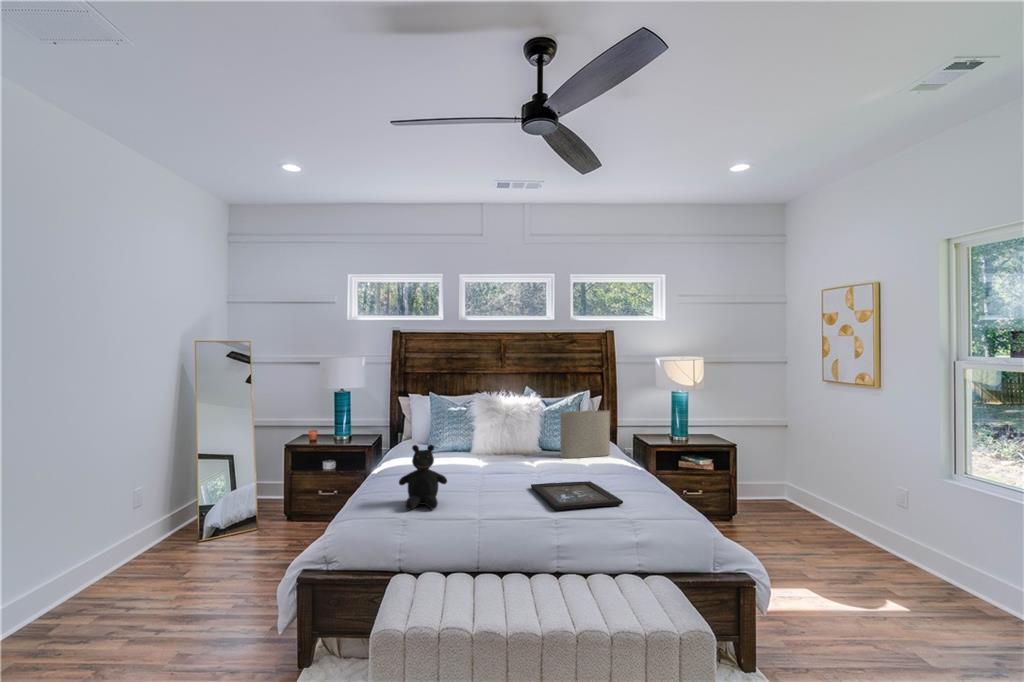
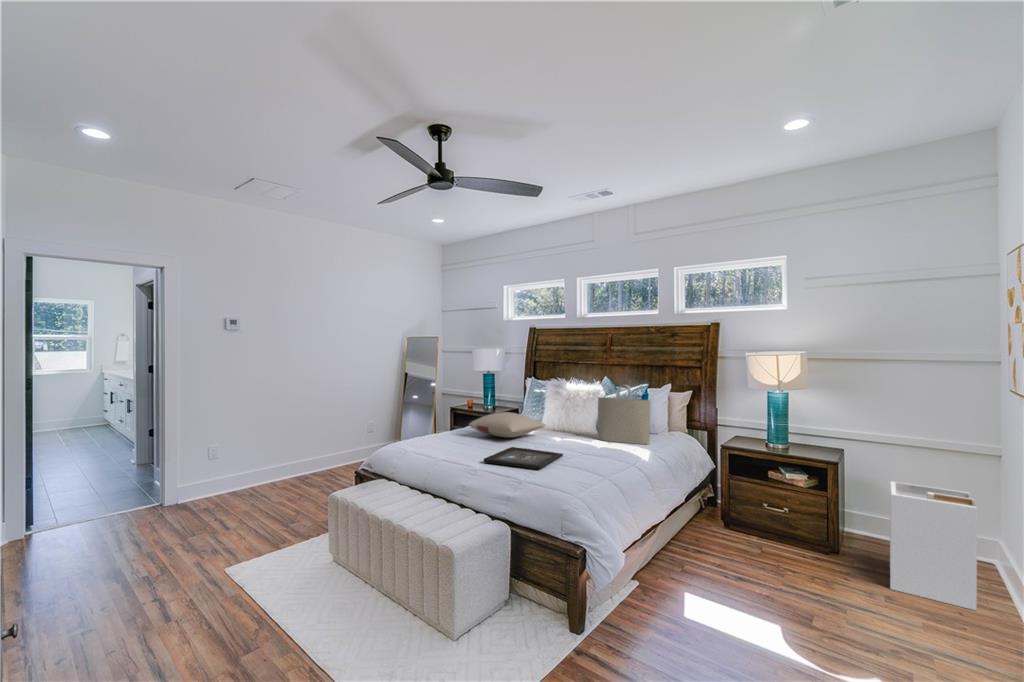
pillow: none [441,442,512,474] -> present [469,412,546,438]
teddy bear: present [399,445,447,510] -> none [406,401,441,447]
laundry hamper: none [768,455,842,537] -> present [890,481,977,610]

